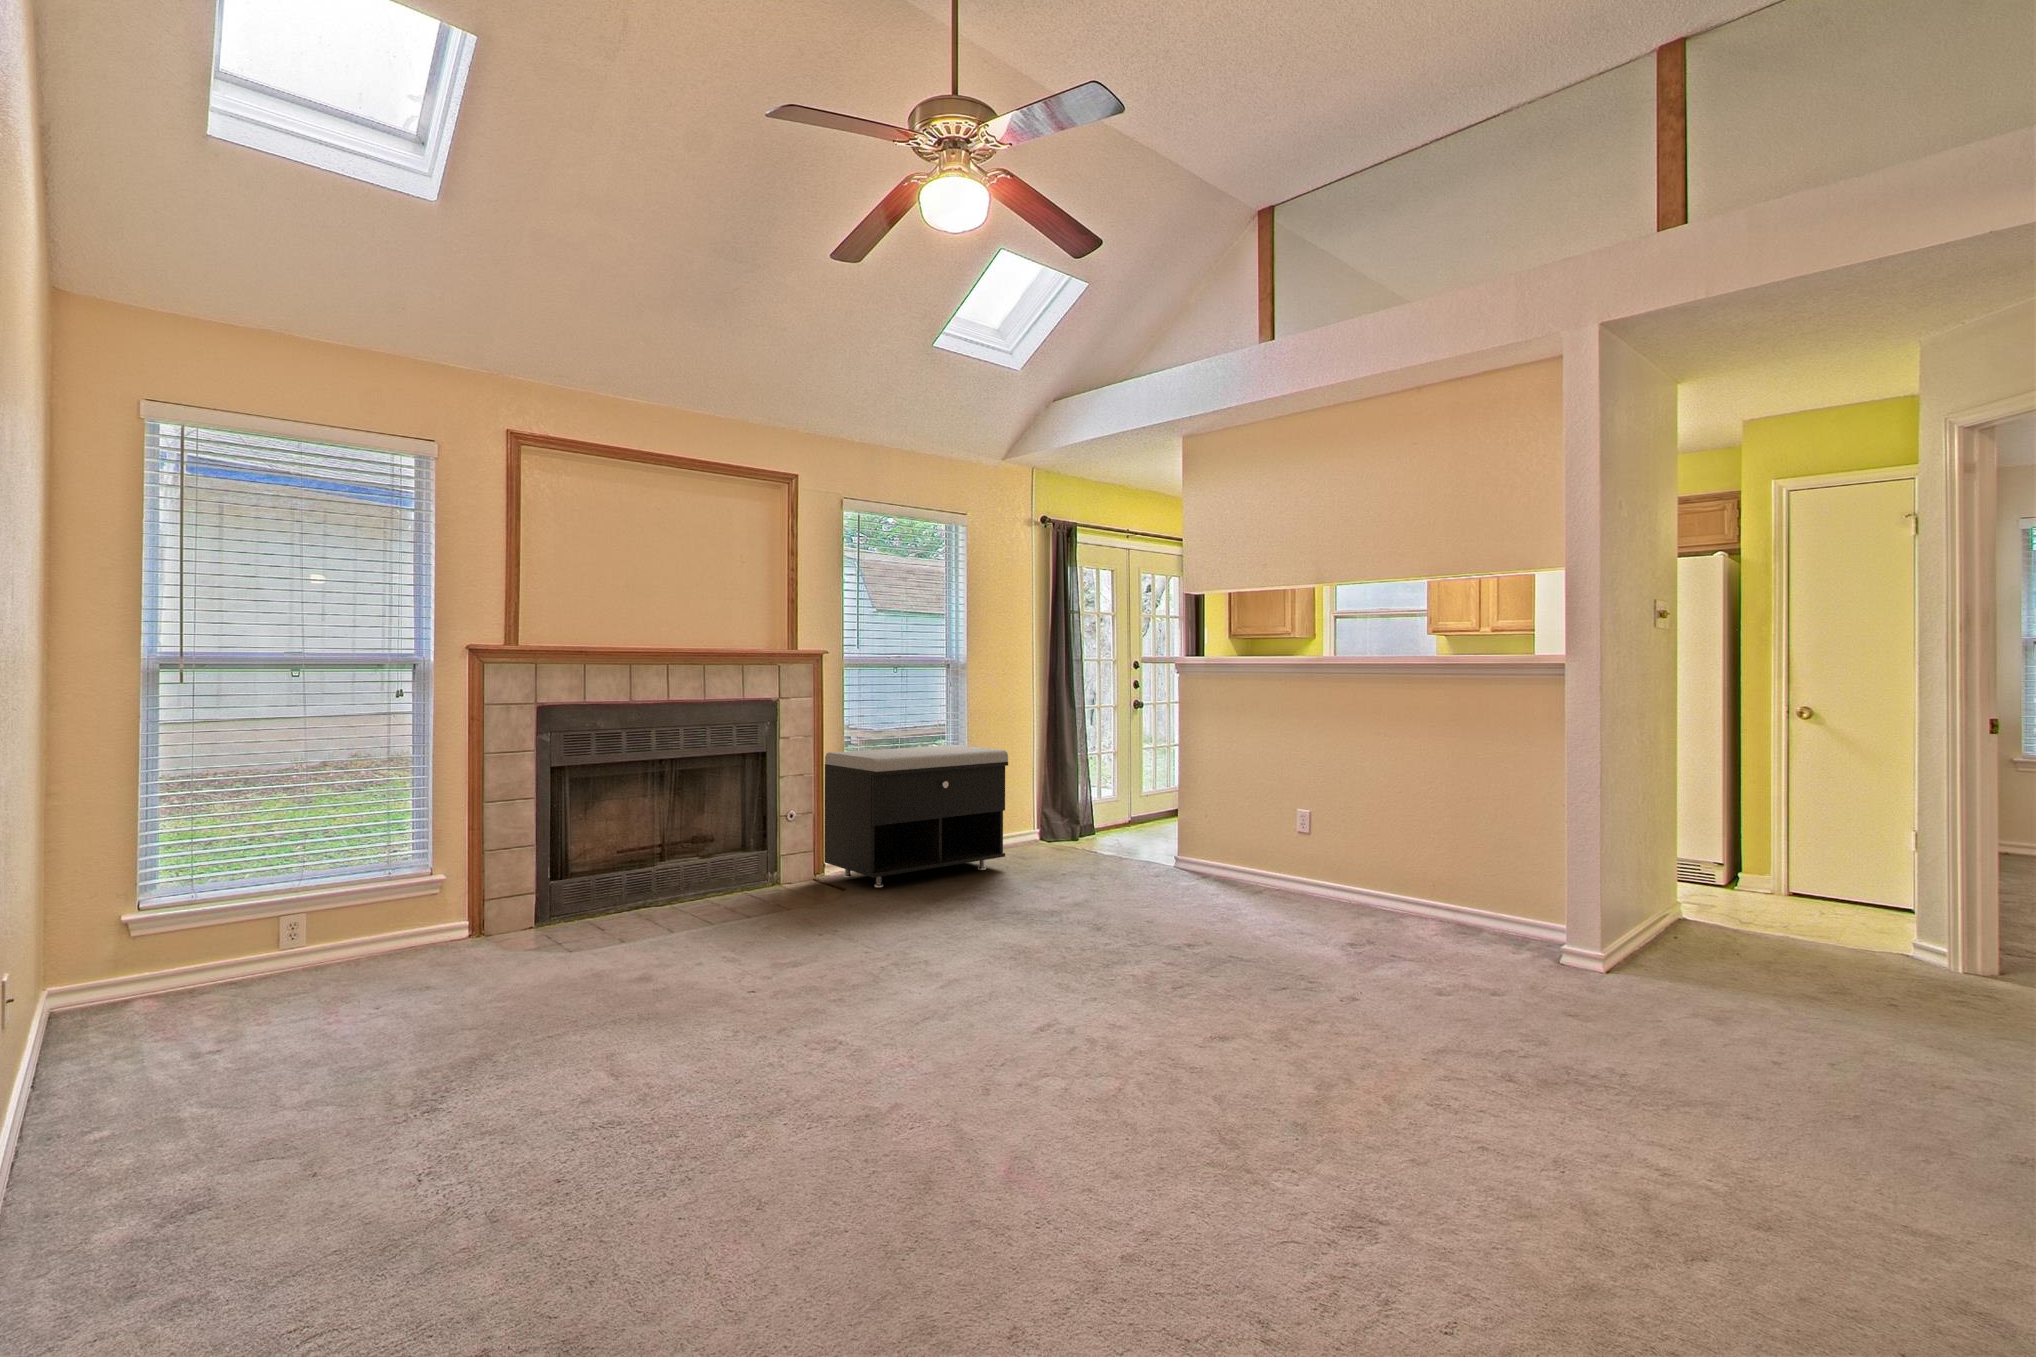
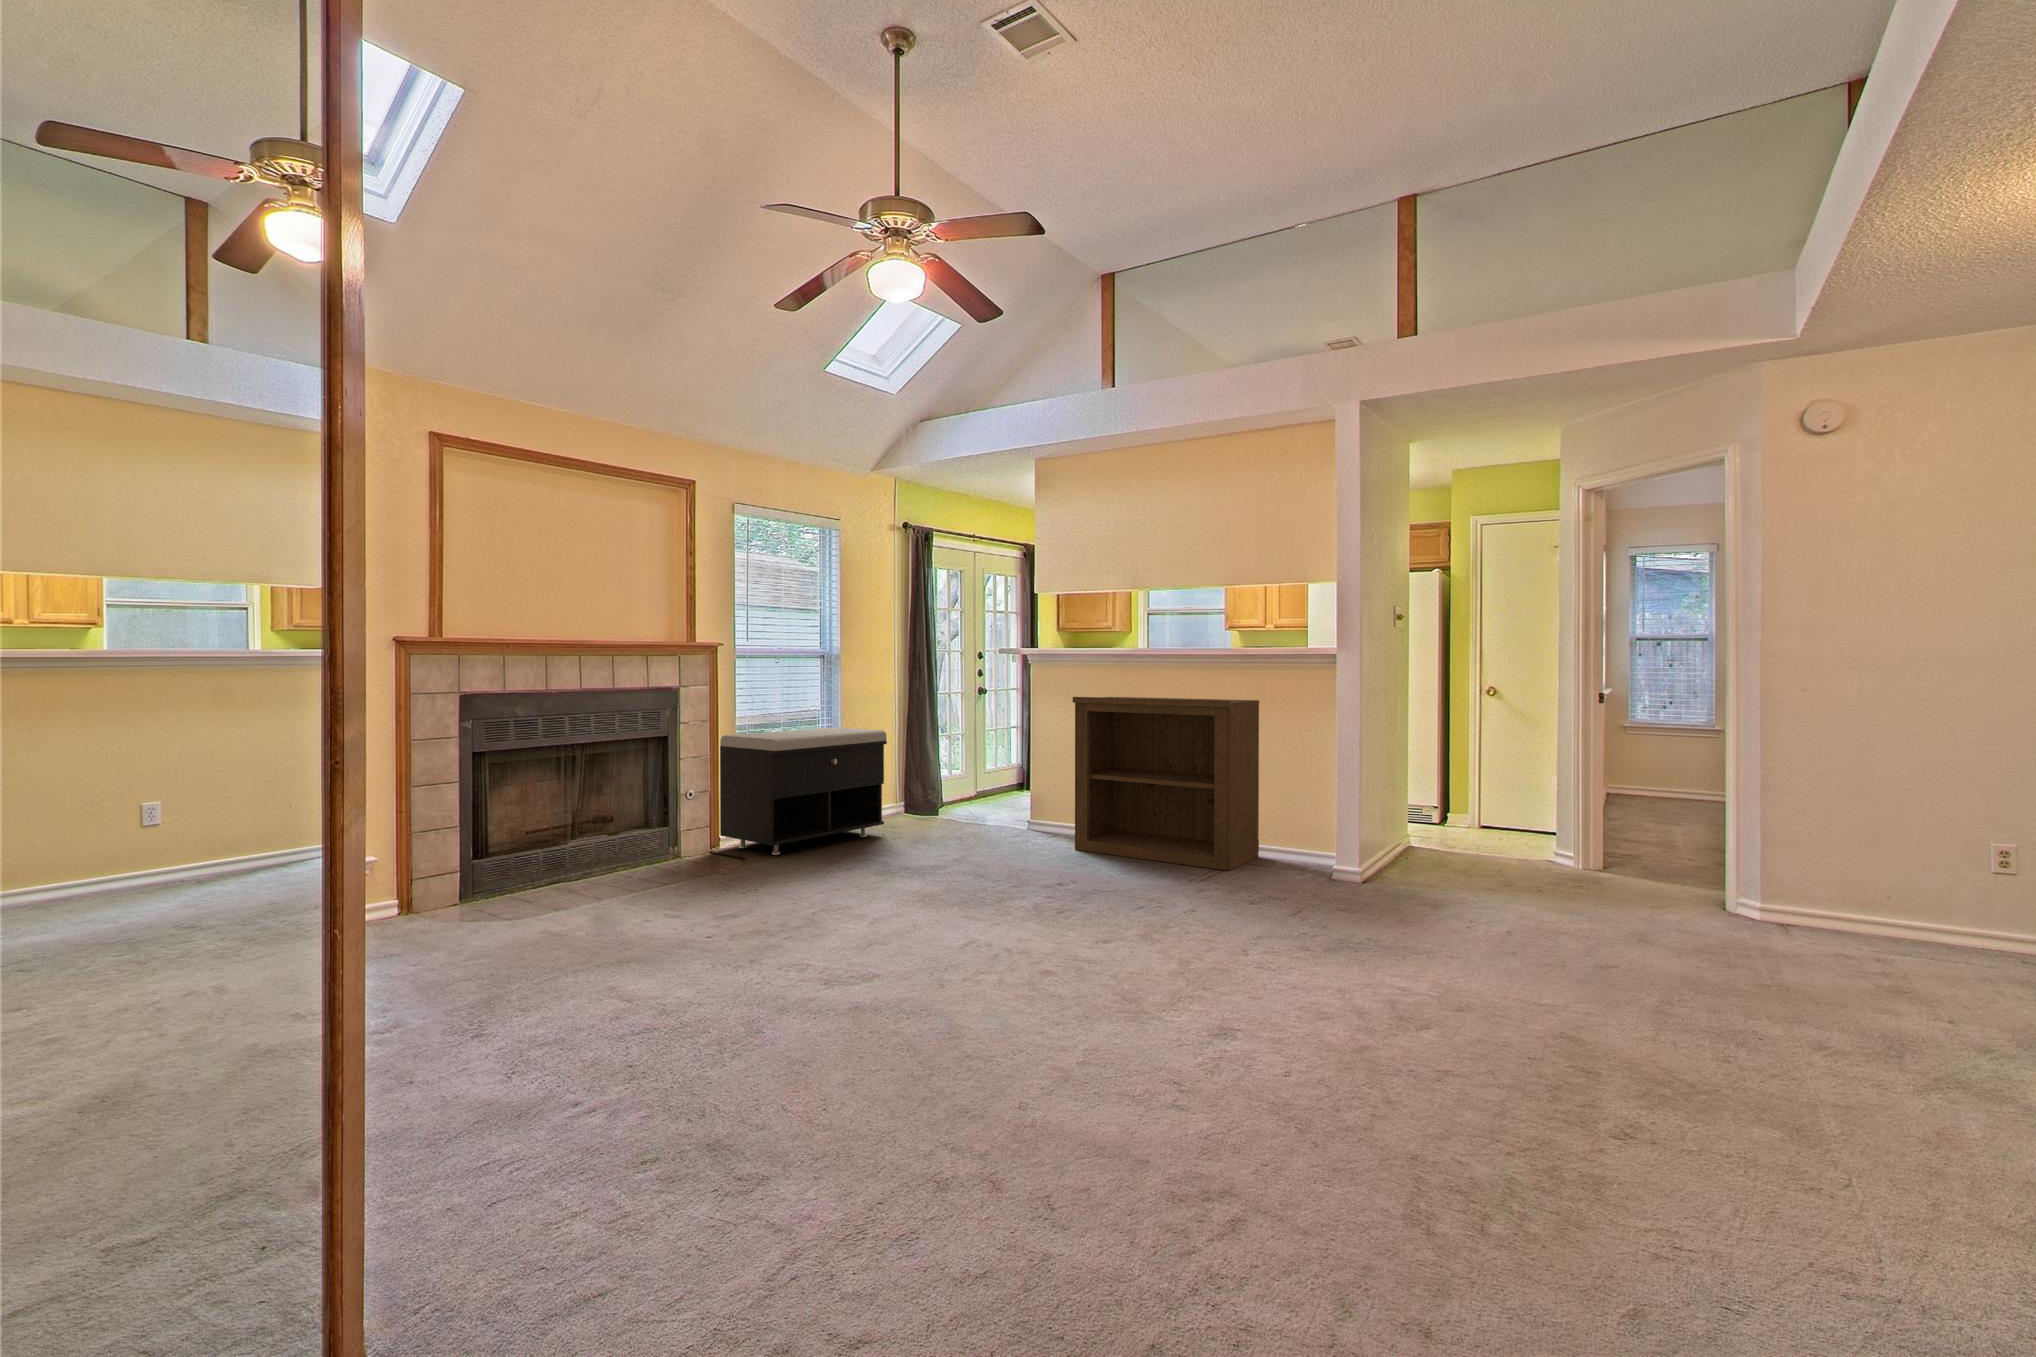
bookshelf: none [1219,715,1461,942] -> present [1073,697,1259,871]

